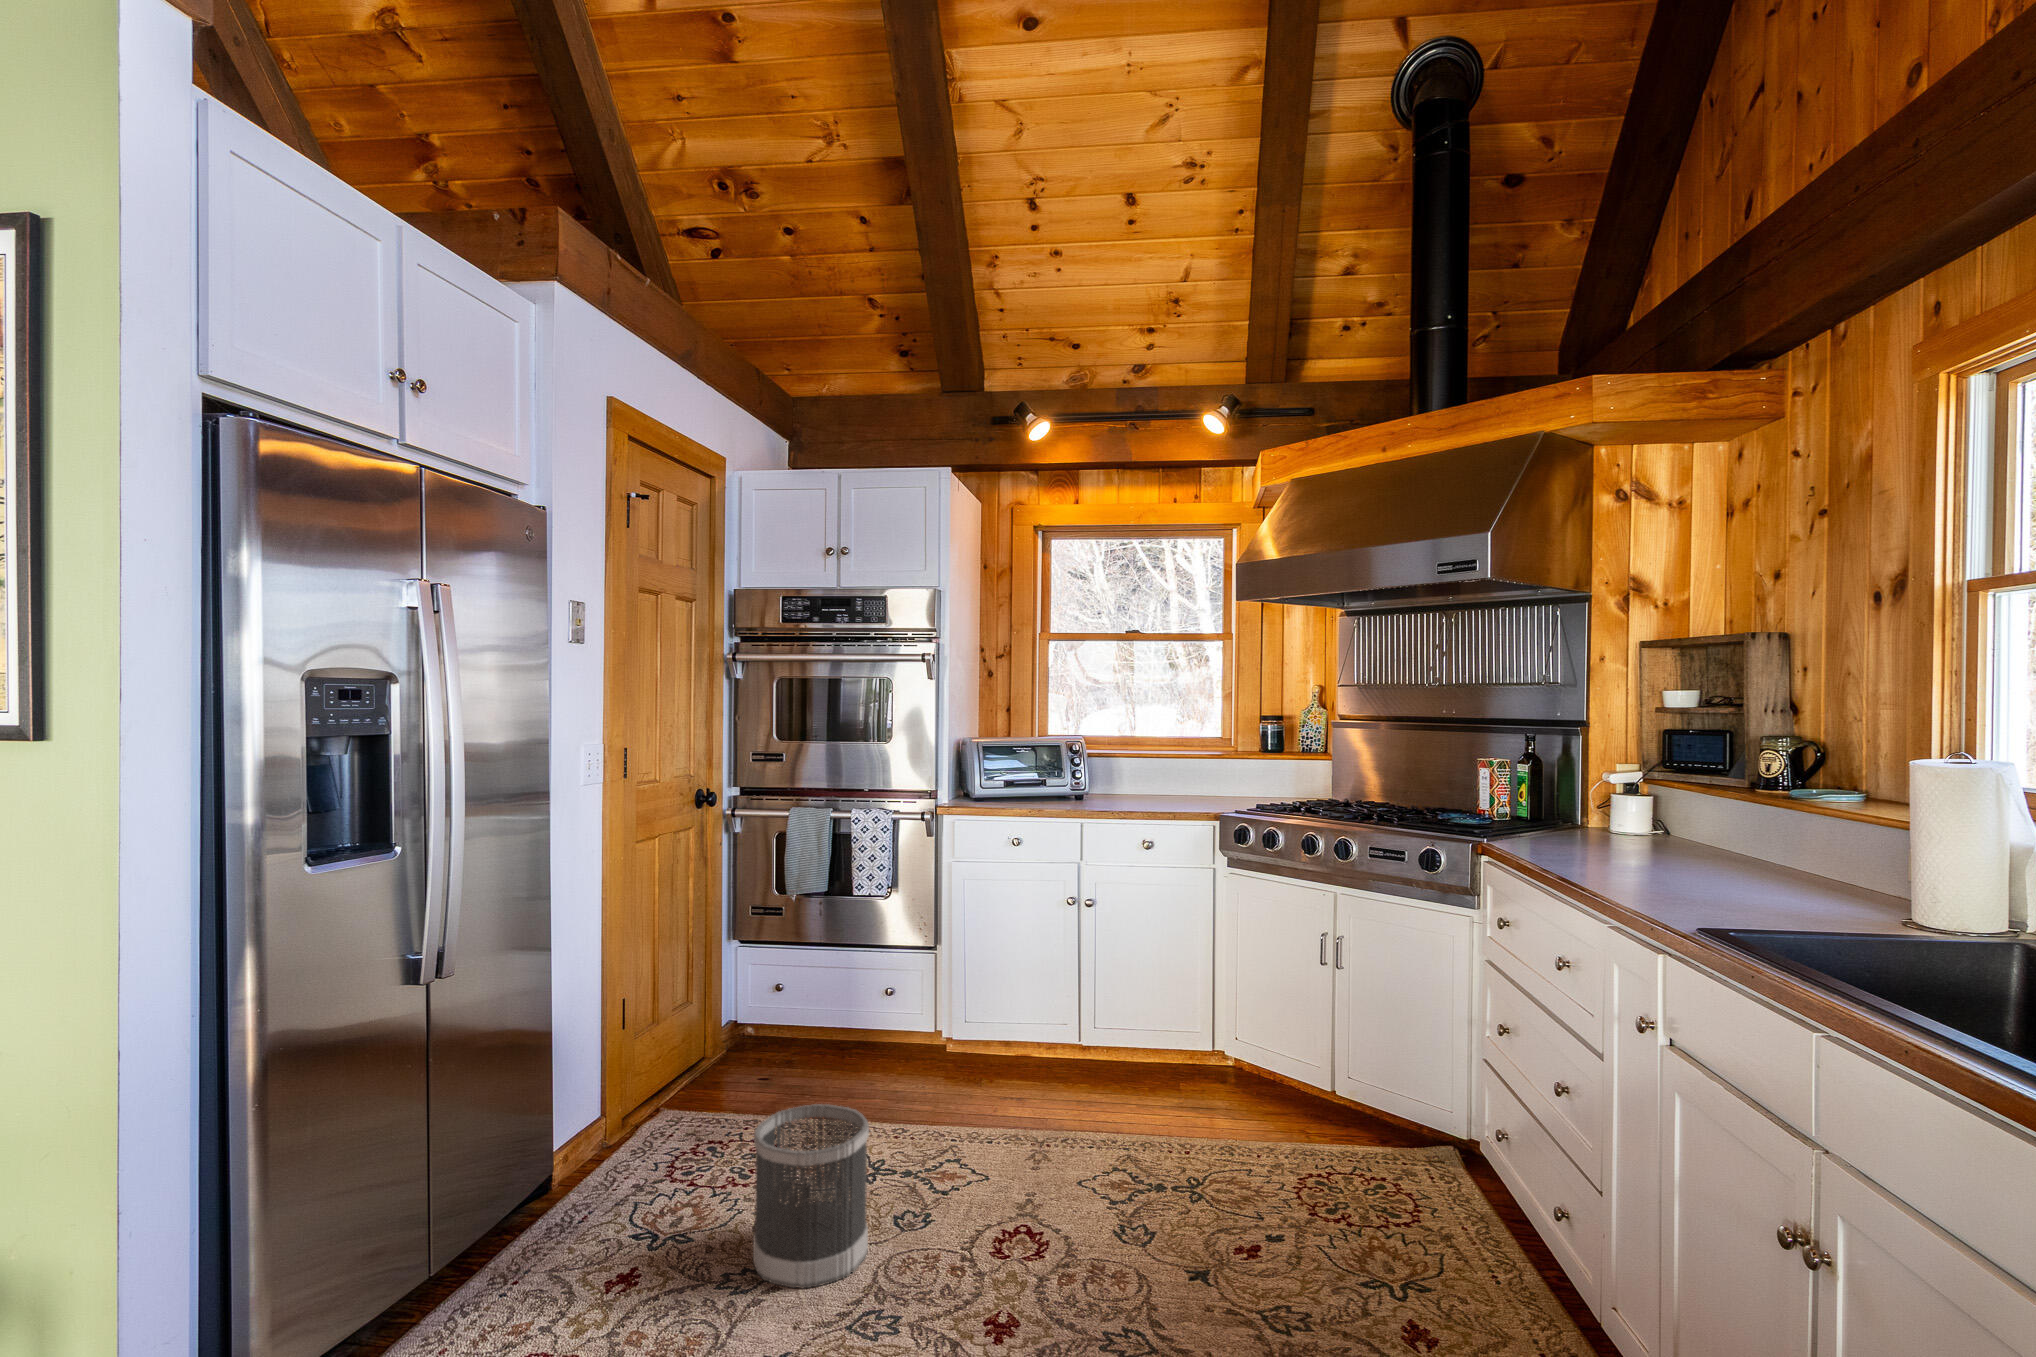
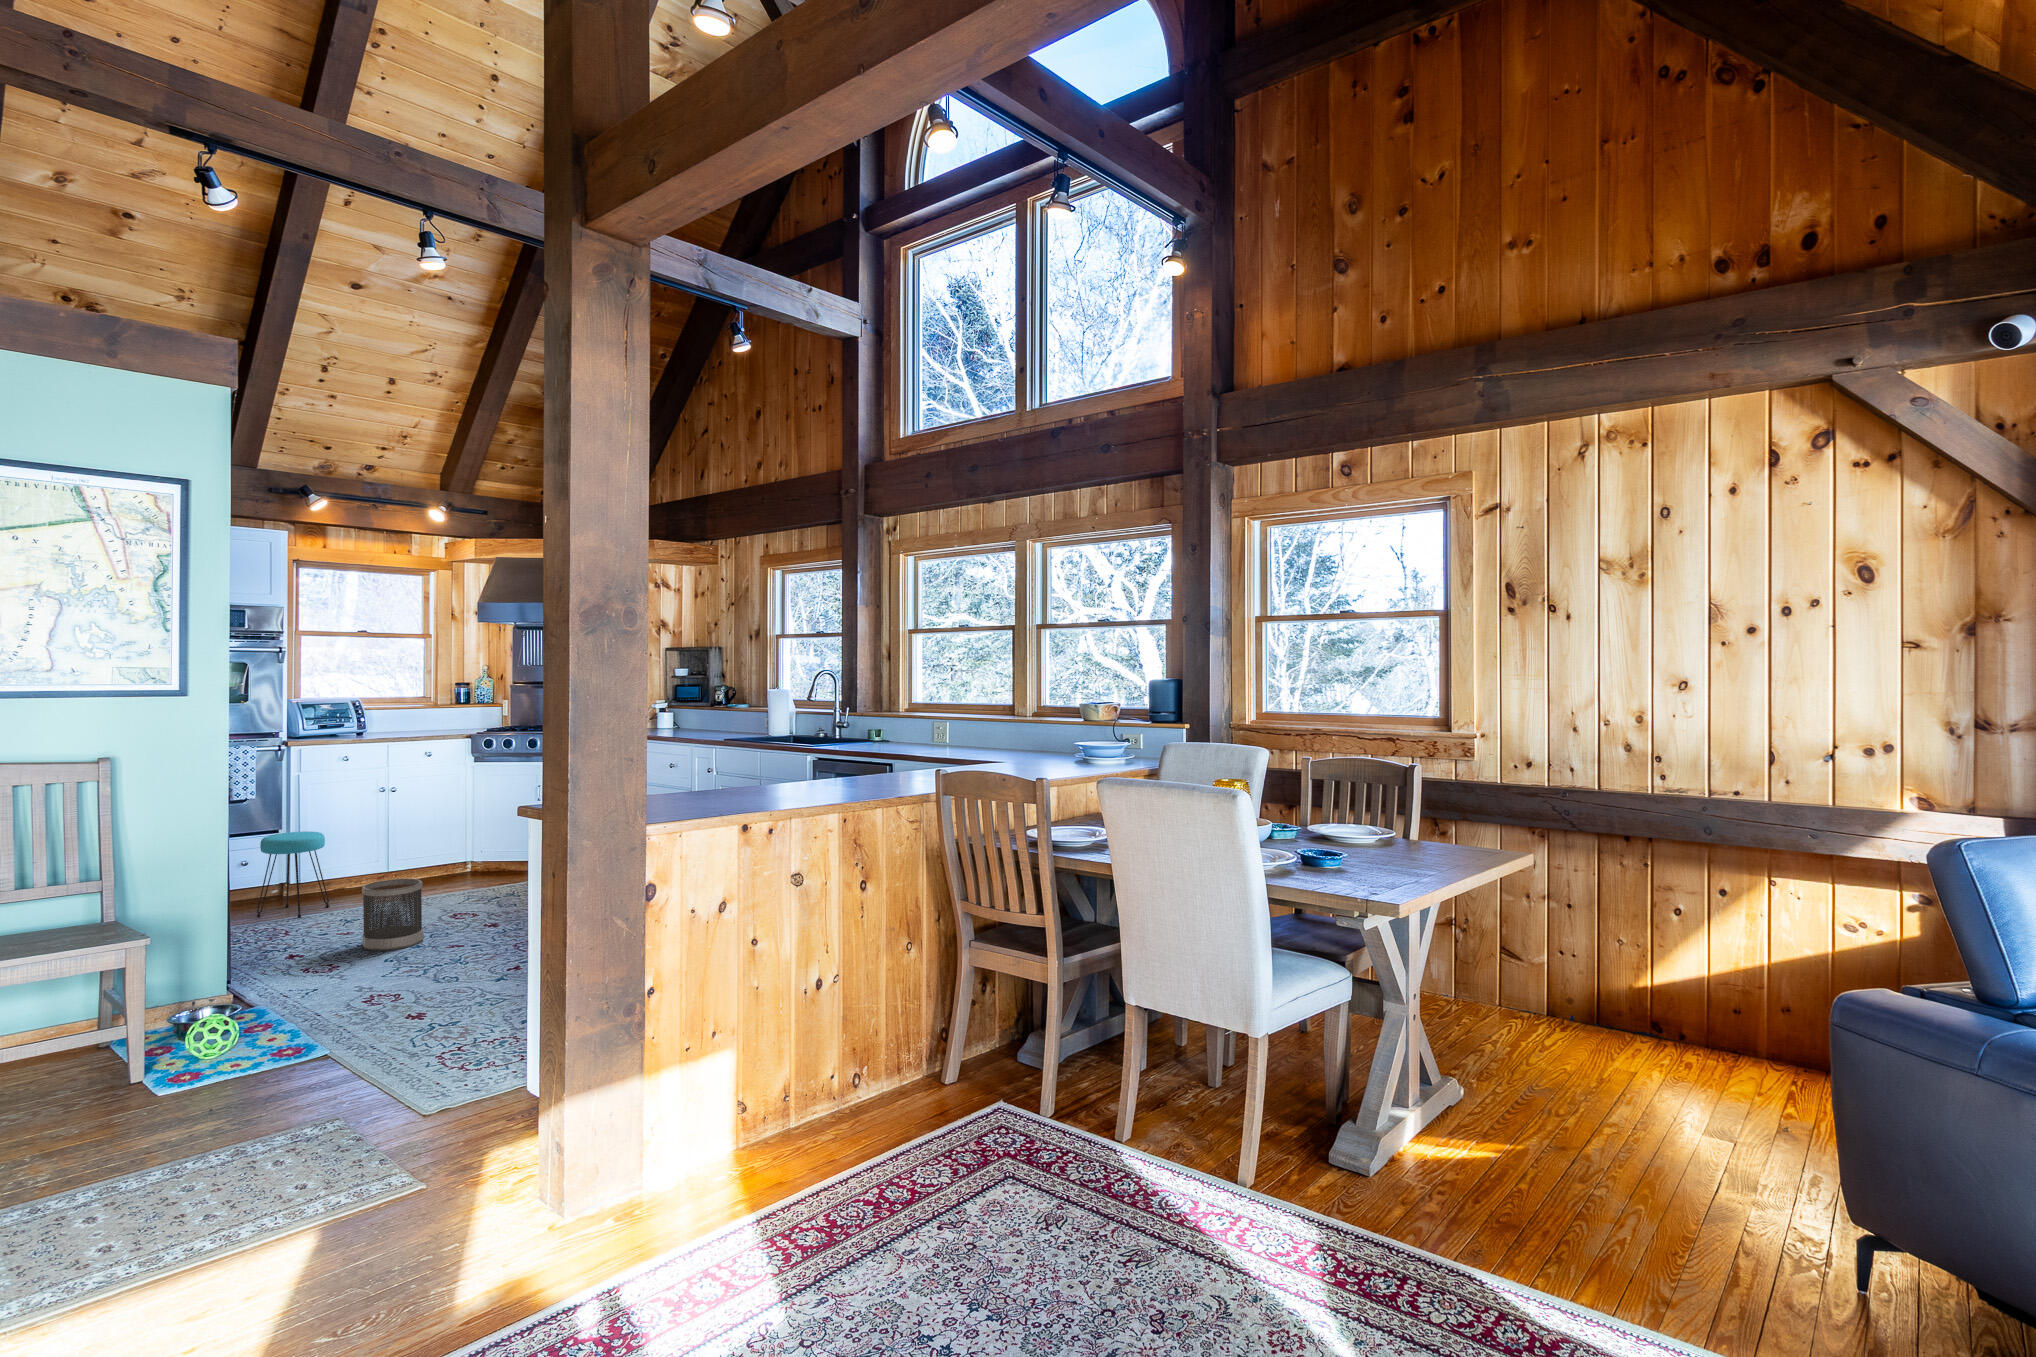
stool: none [859,938,953,1090] -> present [256,831,329,917]

